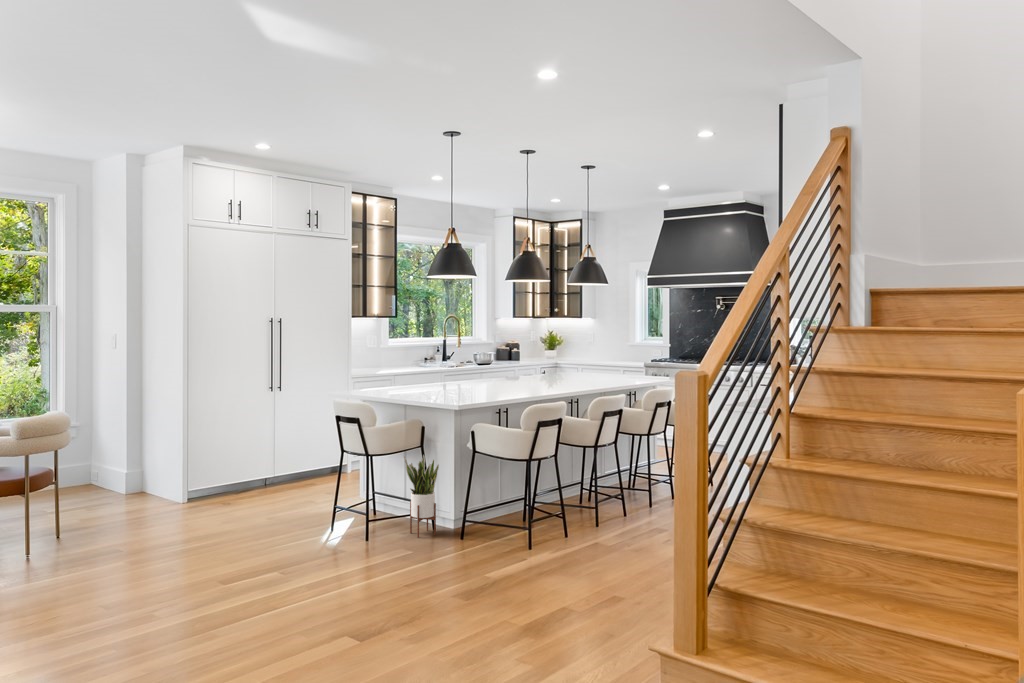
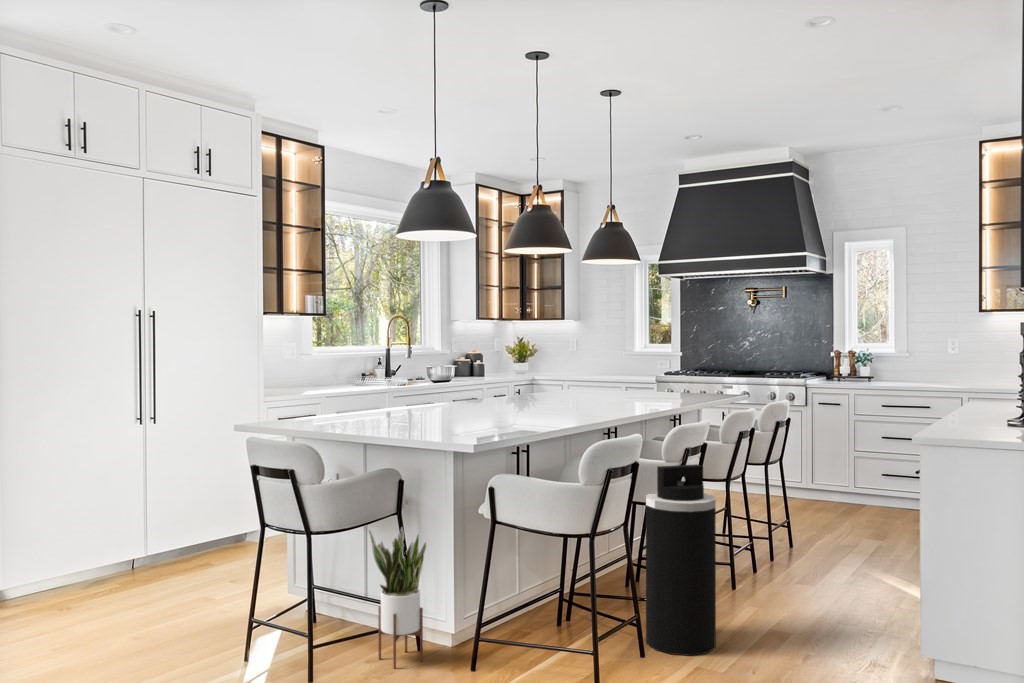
trash can: none [575,421,620,538] -> present [646,464,716,656]

